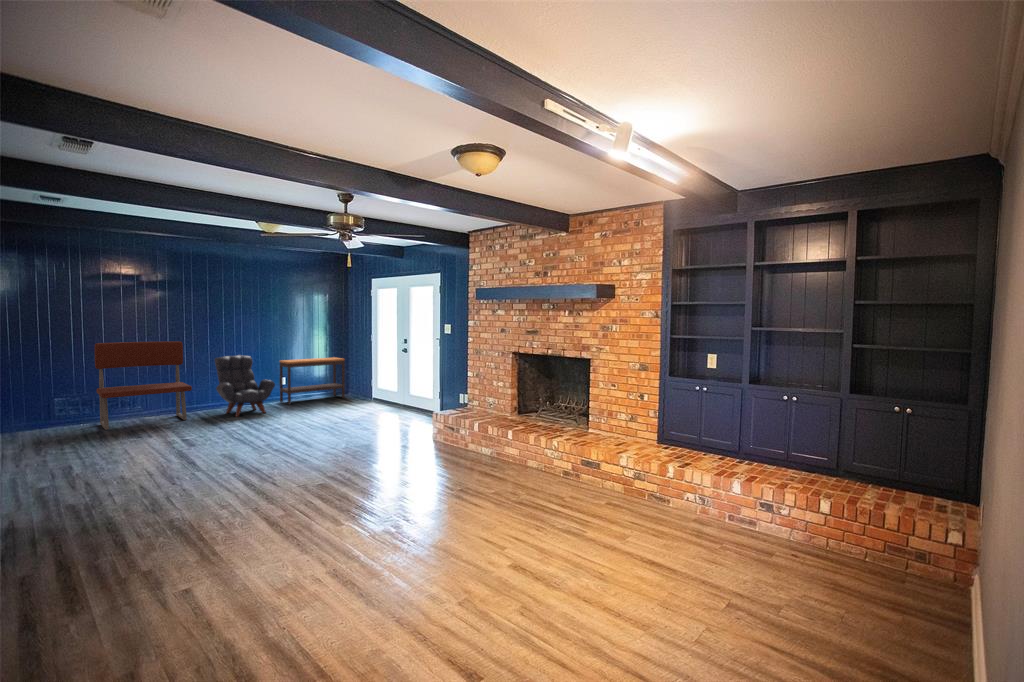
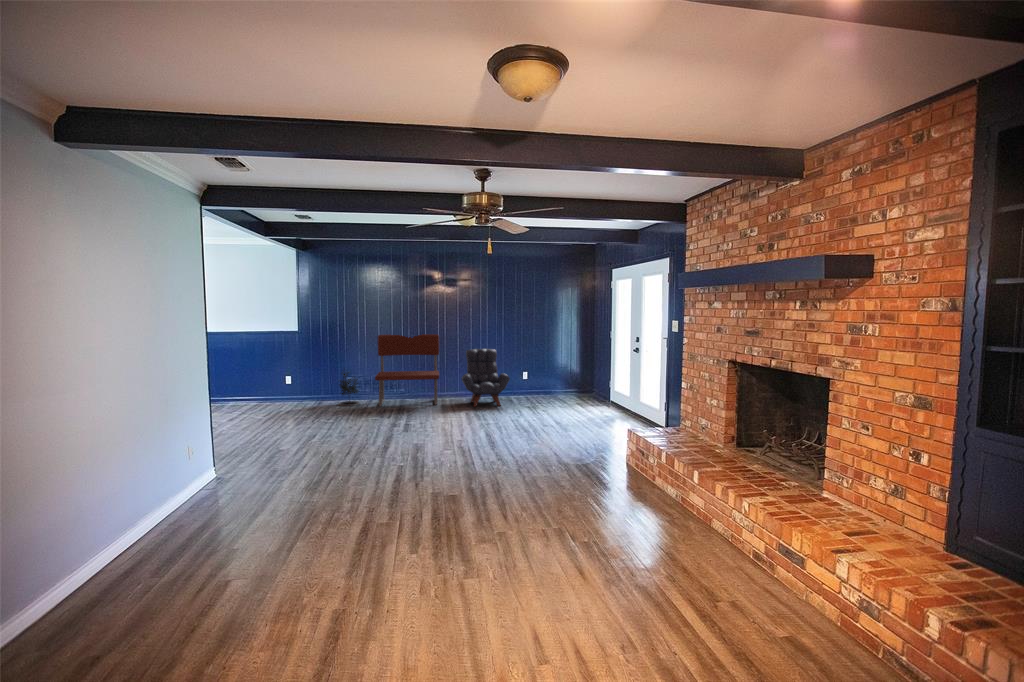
console table: present [280,357,345,404] -> none [524,354,586,399]
potted tree: none [29,386,69,436] -> present [339,372,359,406]

